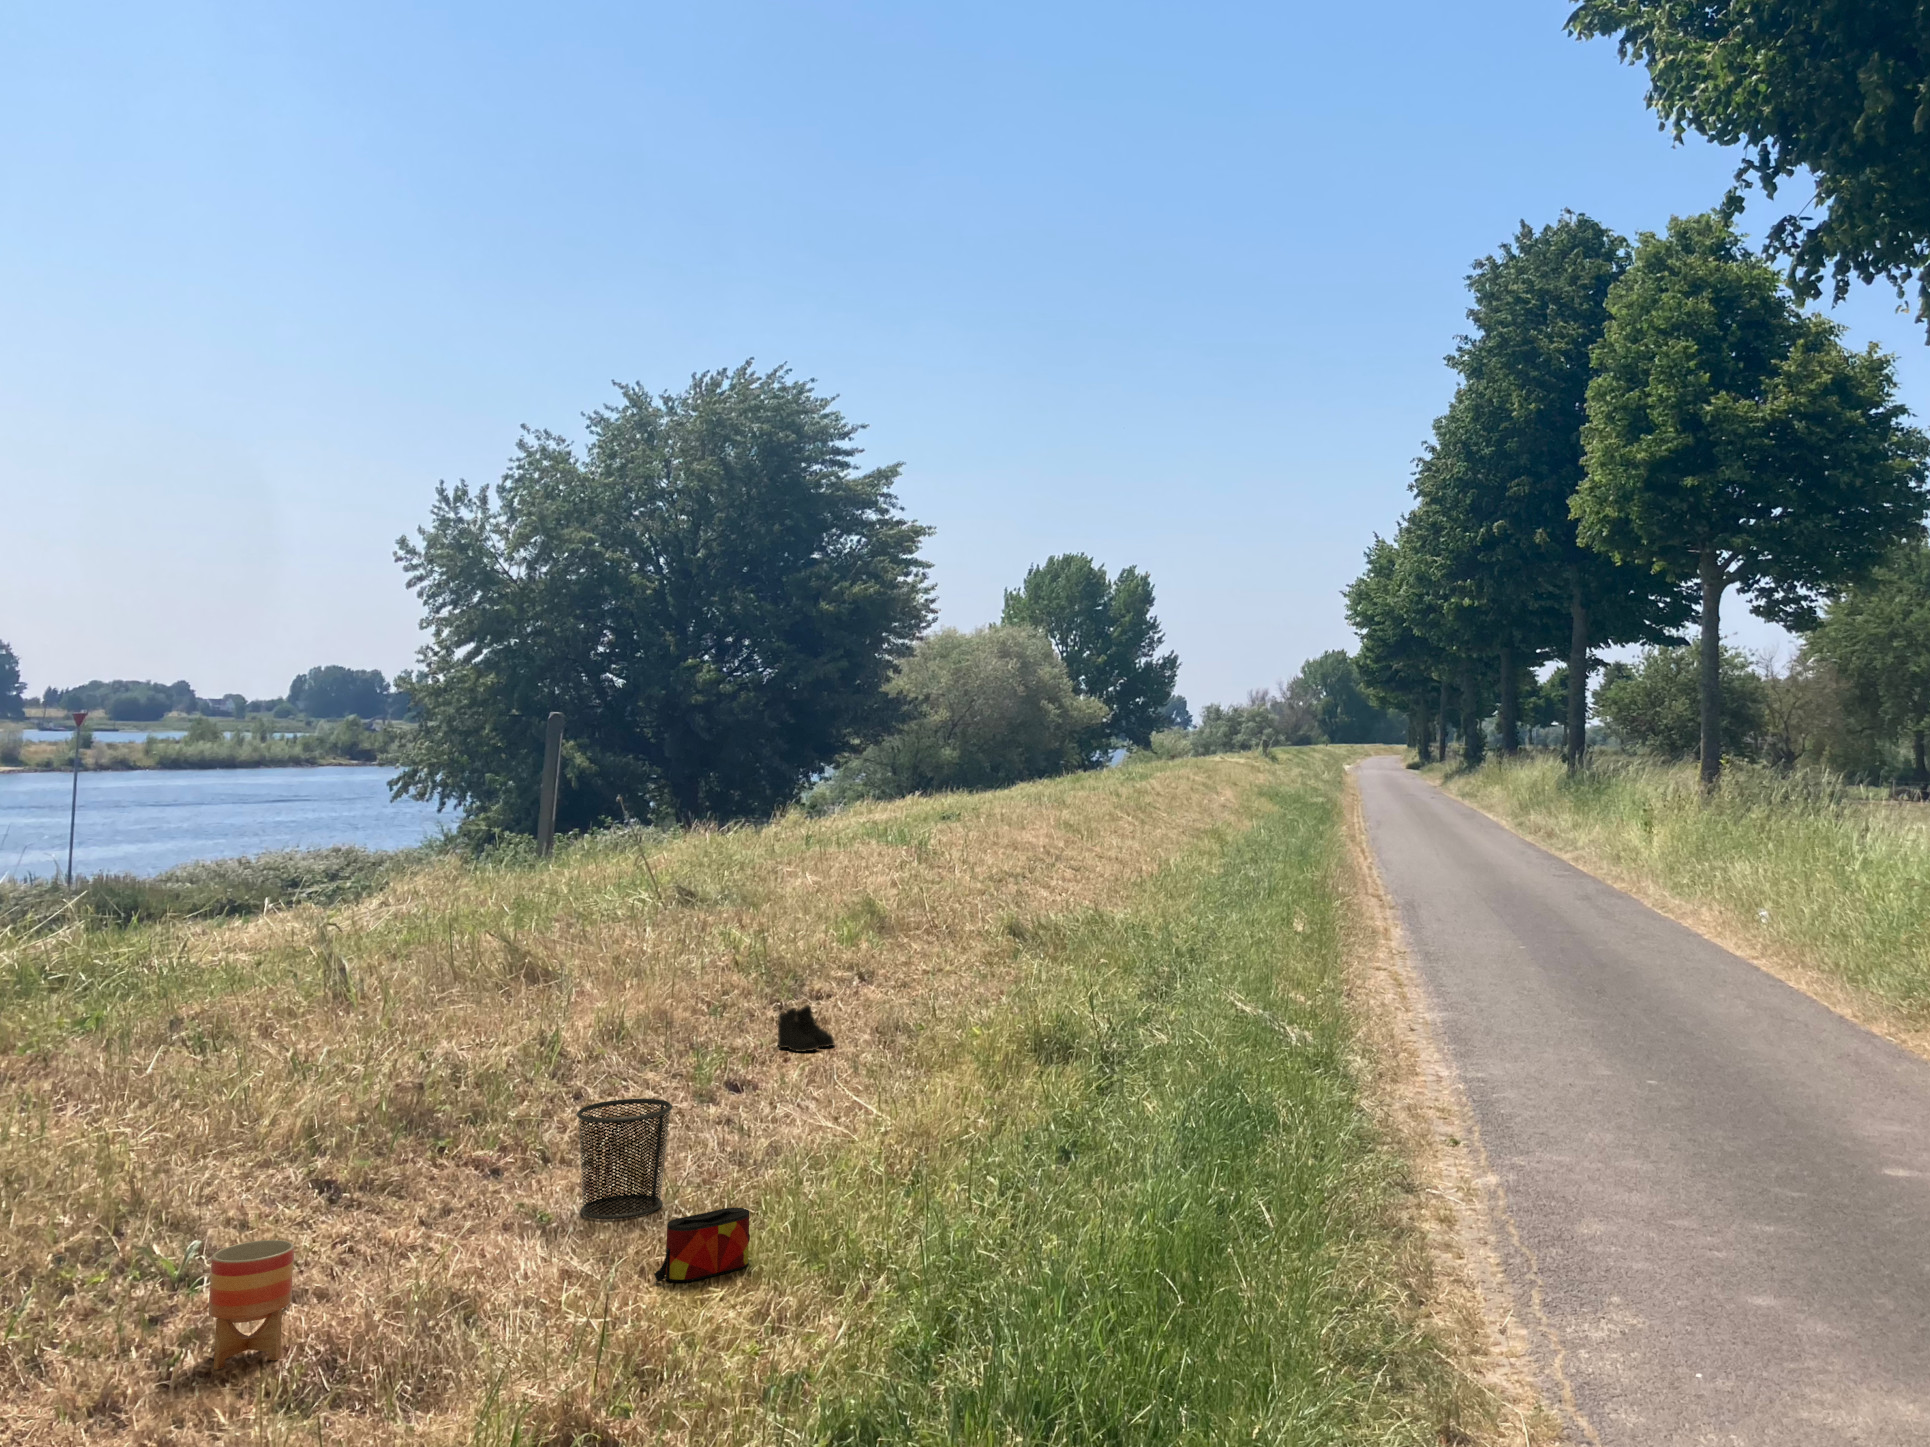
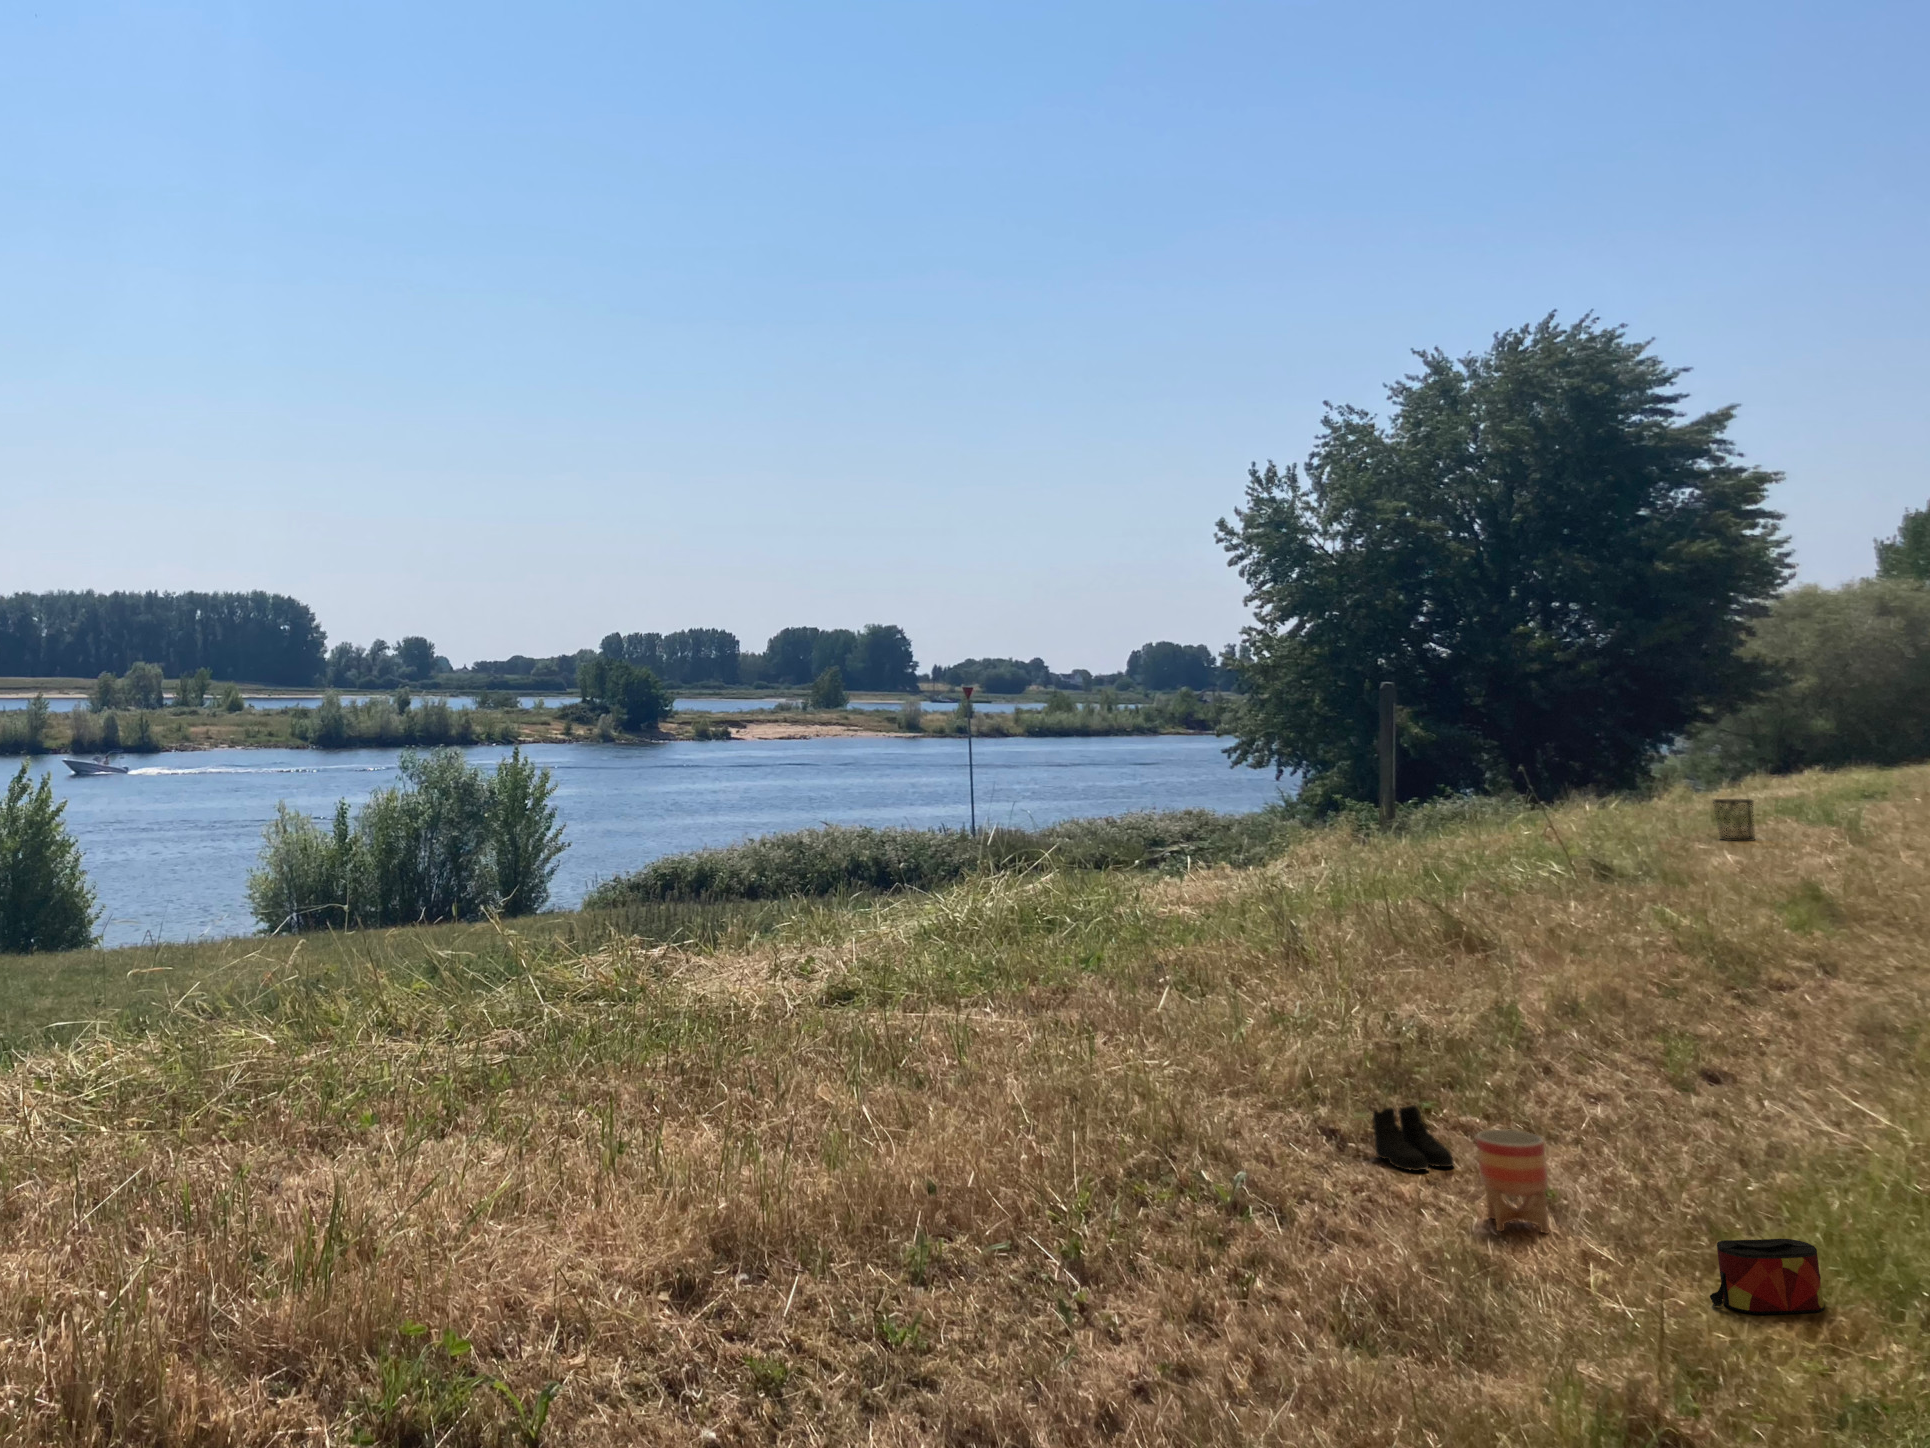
boots: present [778,1006,834,1052] -> present [1372,1105,1454,1171]
trash can: present [576,1098,673,1219] -> present [1713,799,1755,841]
planter: present [209,1240,294,1370] -> present [1476,1129,1549,1233]

